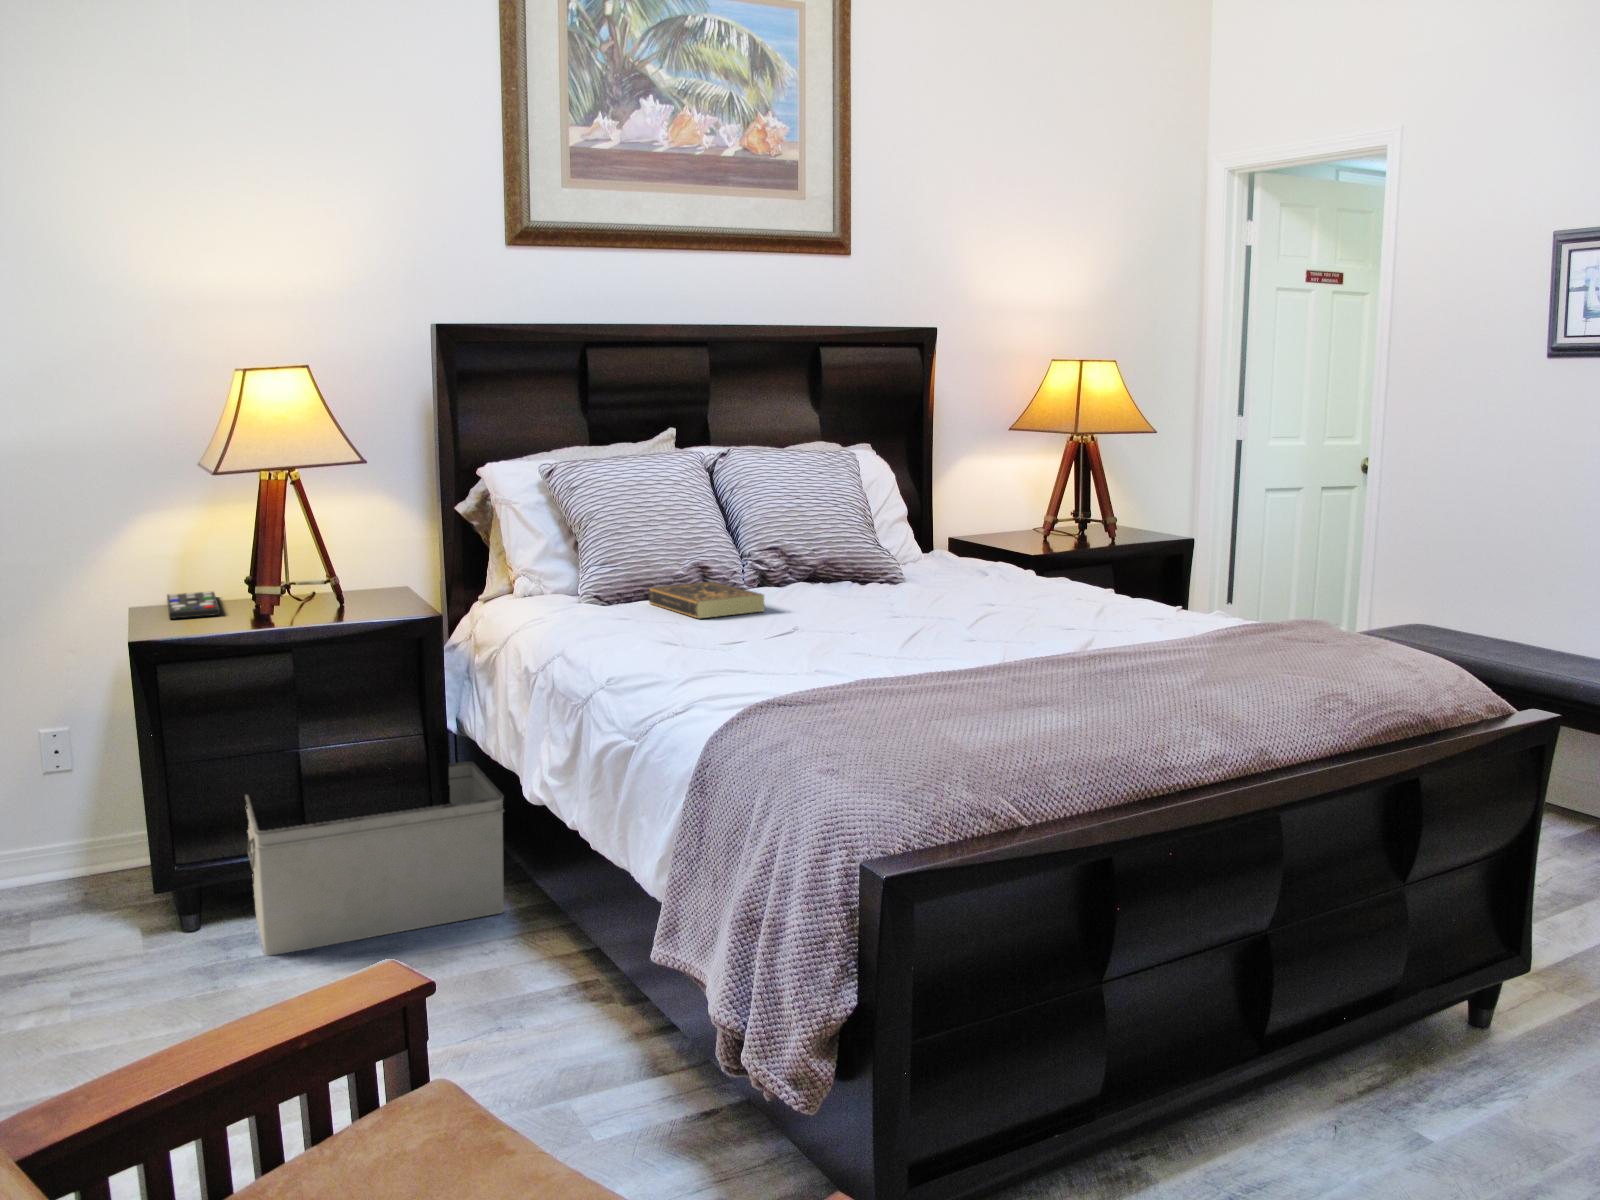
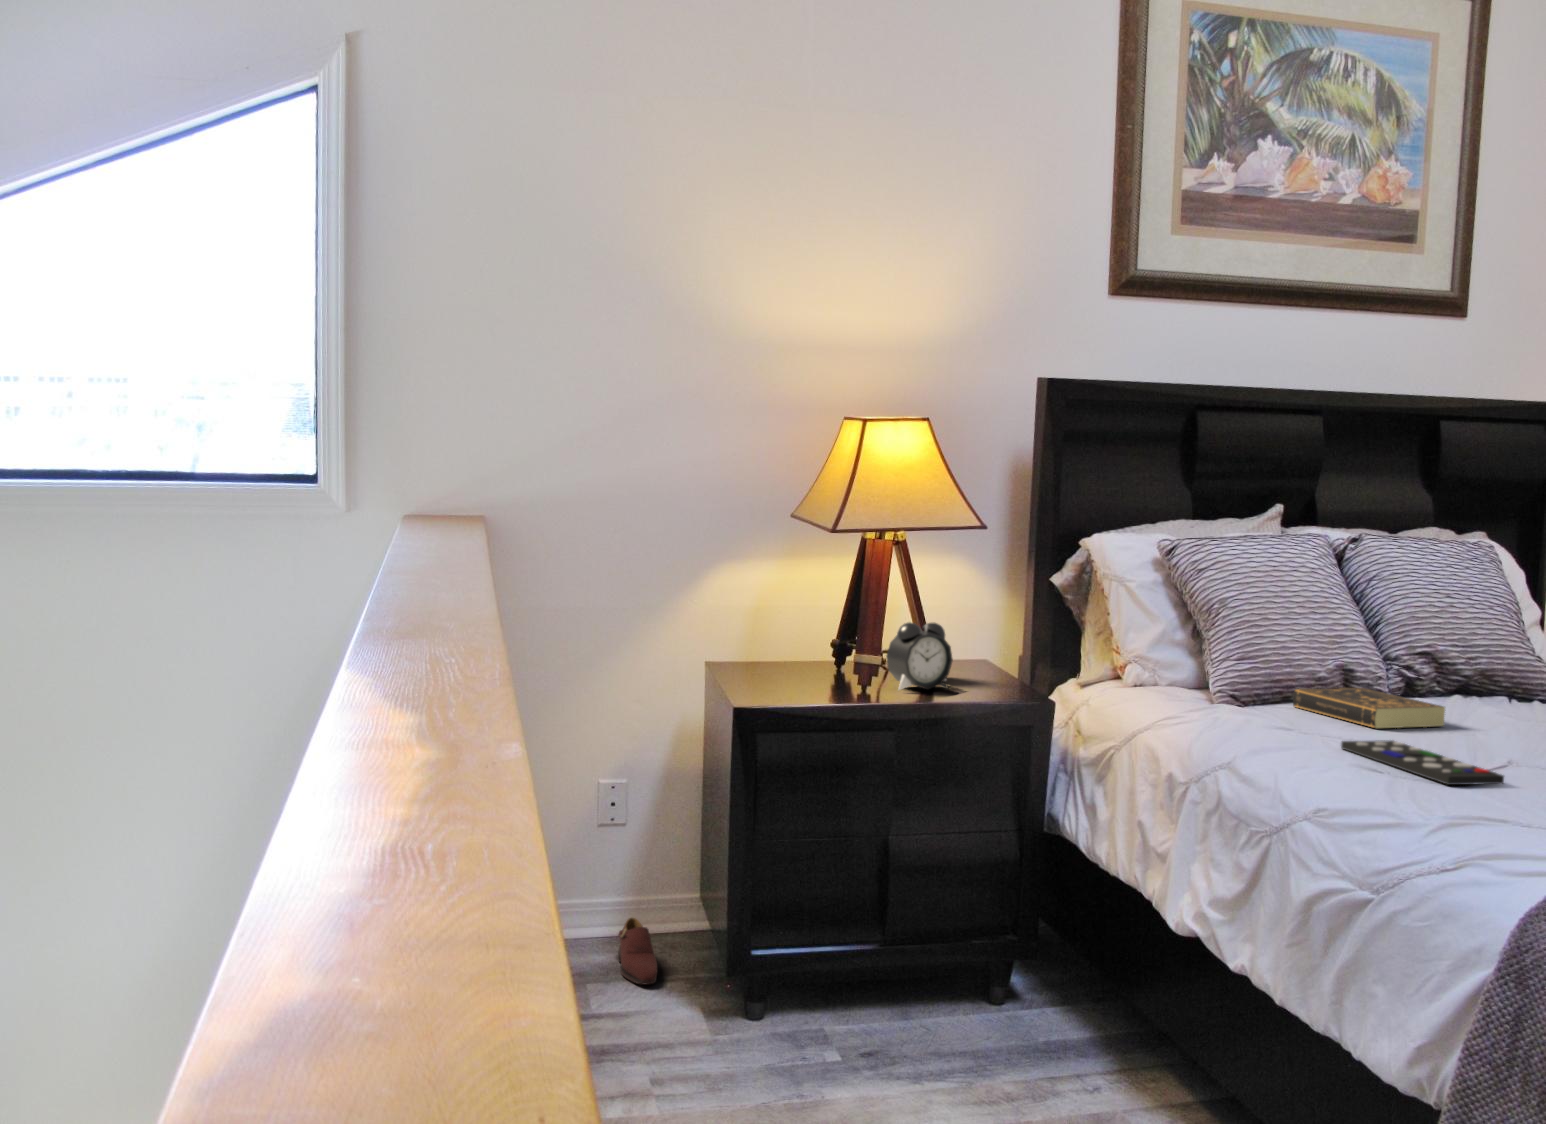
alarm clock: none [283,552,347,618] -> present [886,622,953,690]
remote control: present [167,592,220,619] -> present [1341,740,1504,785]
storage bin: present [245,762,504,956] -> none [837,868,1129,1060]
shoe: none [60,846,96,909] -> present [617,918,658,984]

